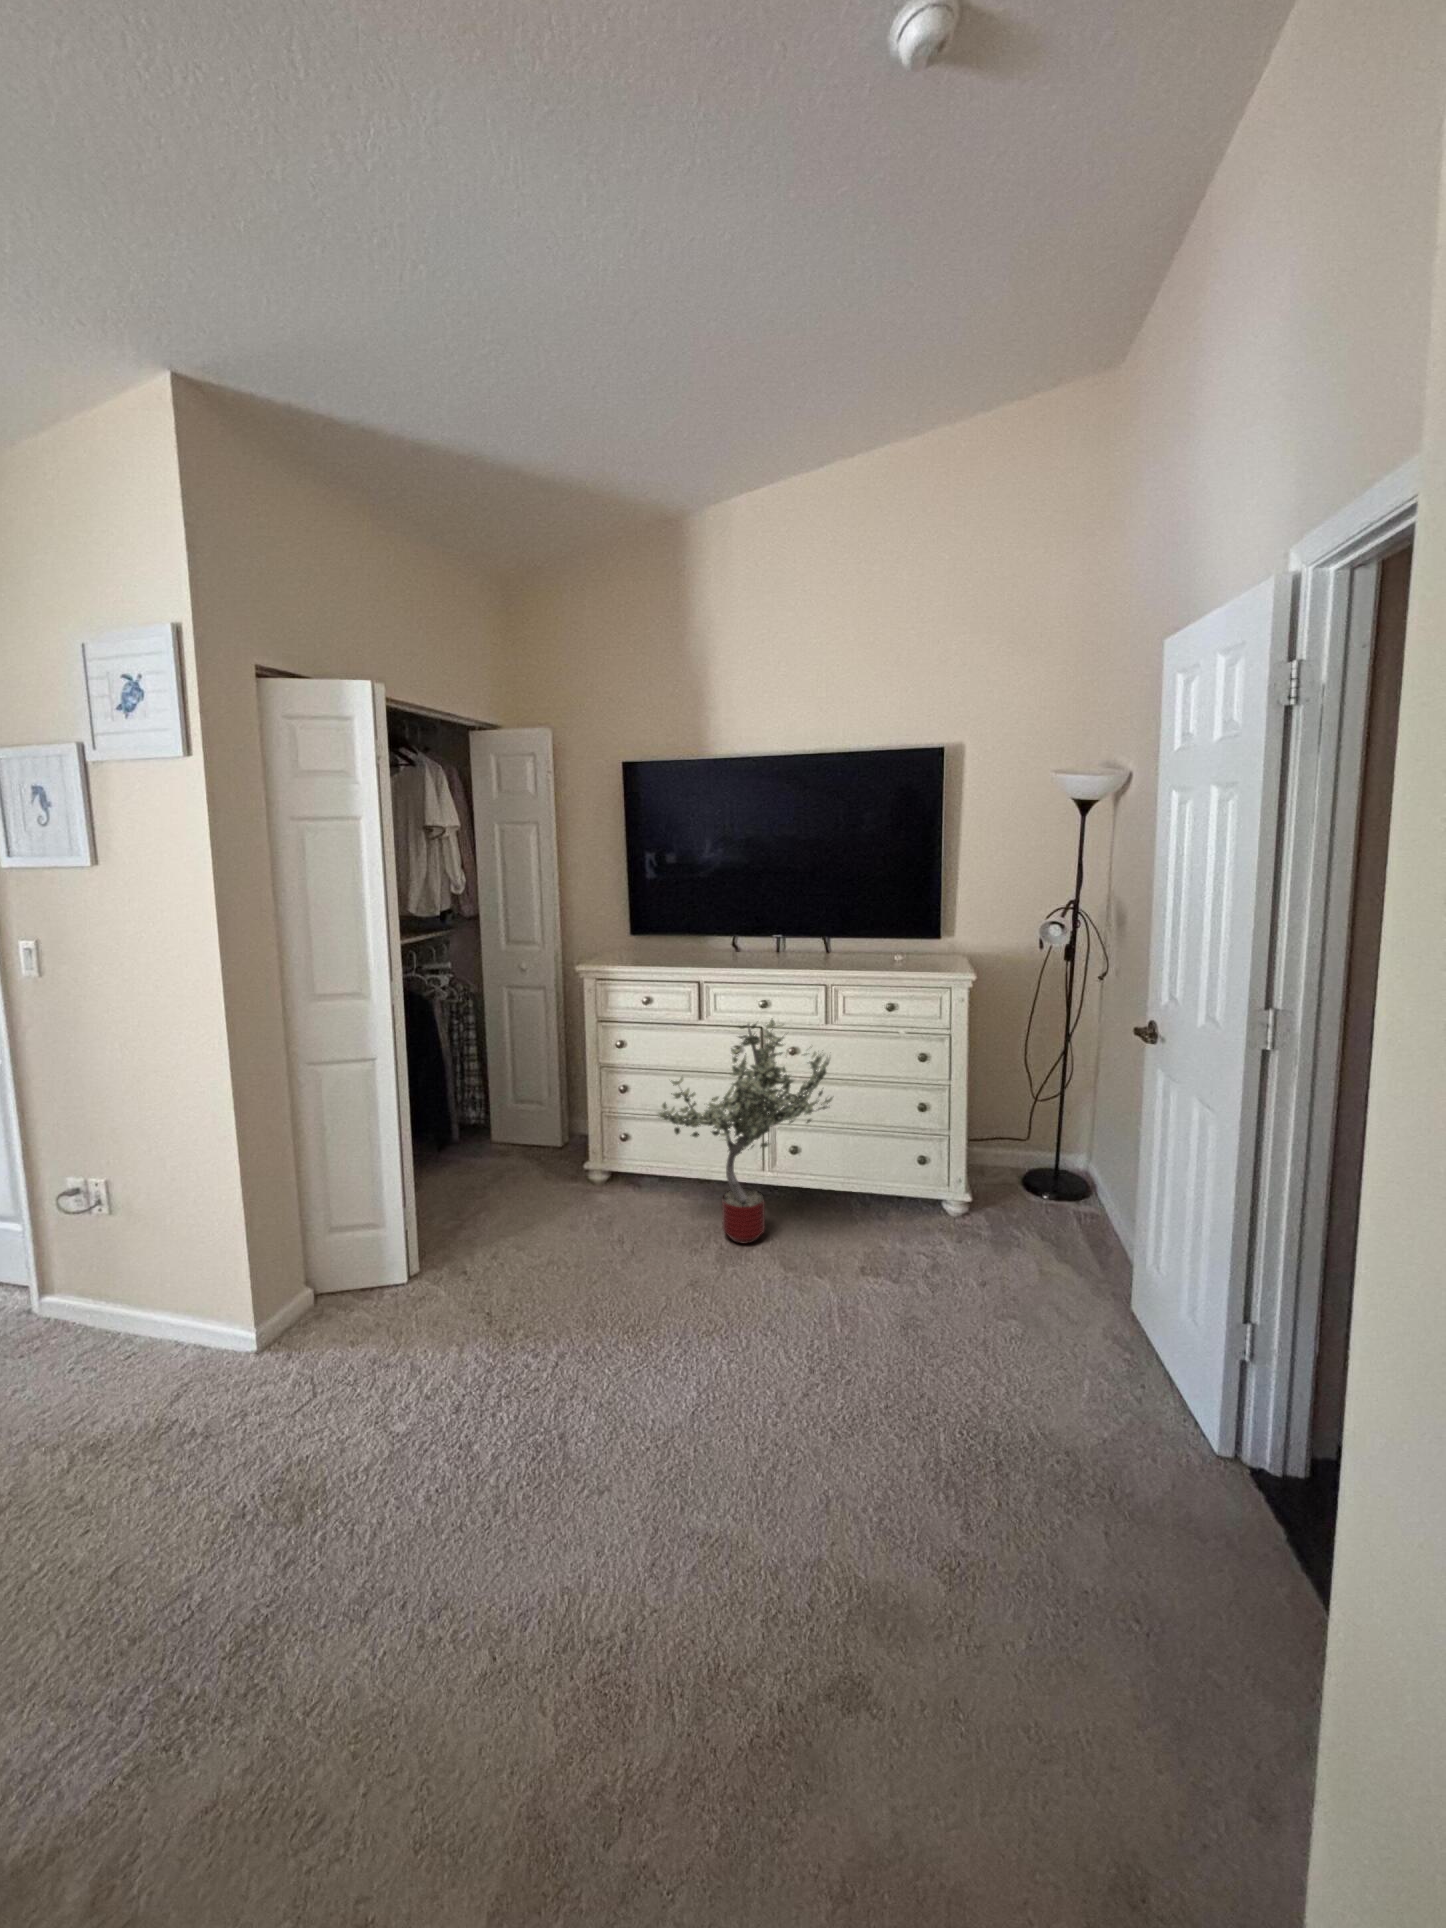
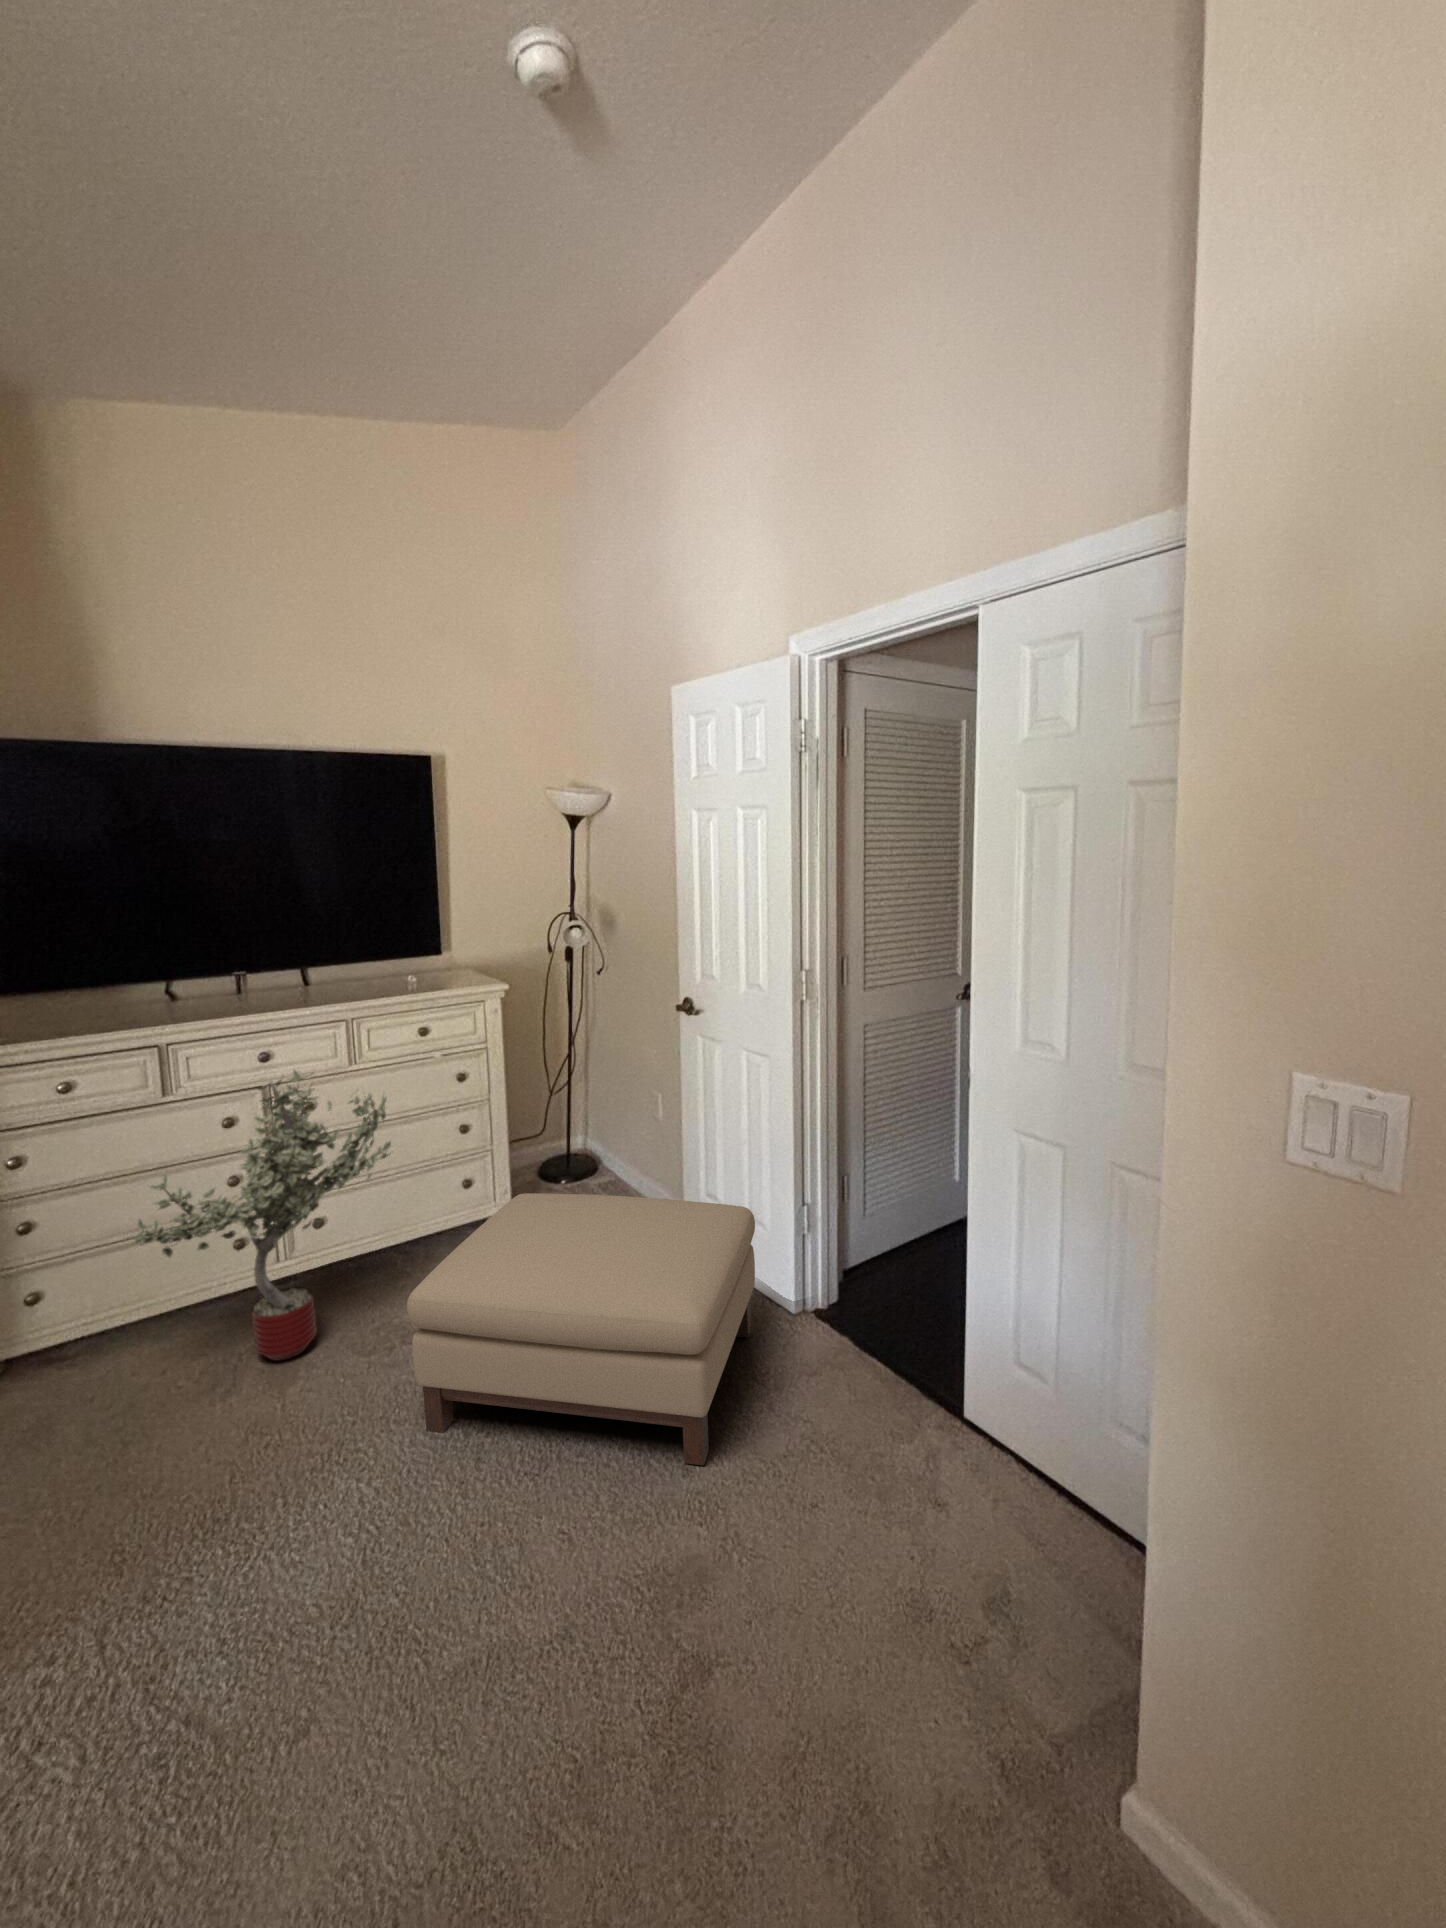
ottoman: none [776,1180,1167,1547] -> present [407,1193,755,1465]

